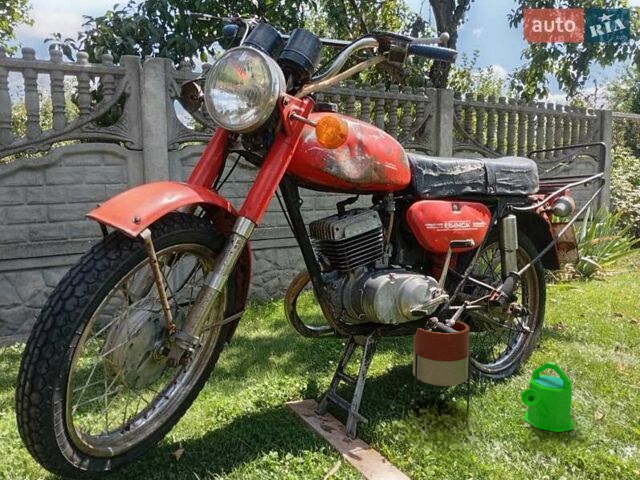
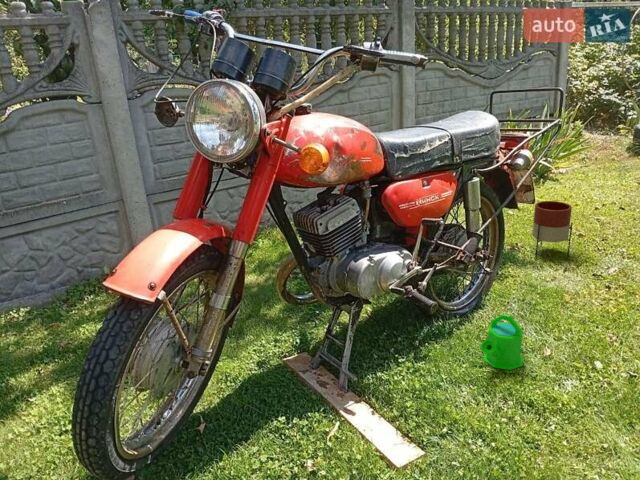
planter: present [413,321,471,411] -> present [532,201,572,258]

